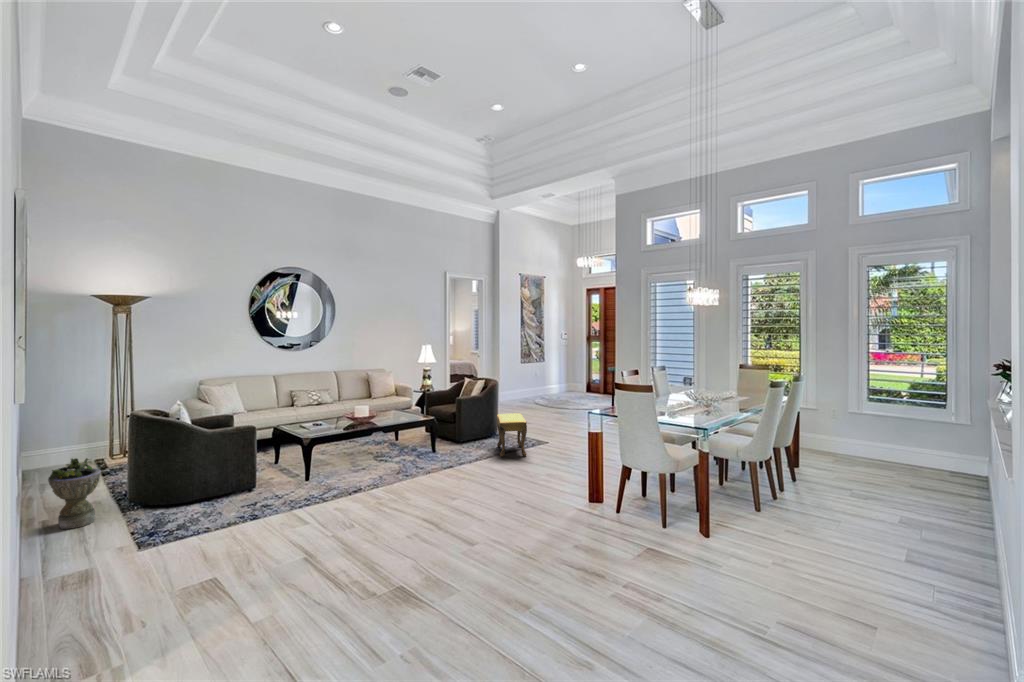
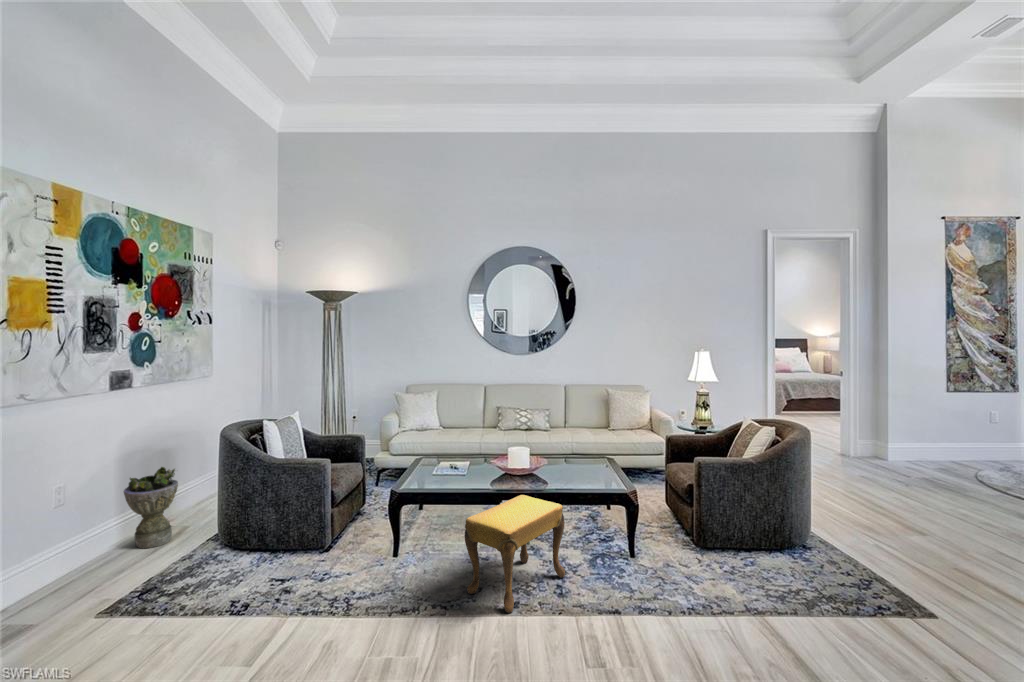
footstool: present [497,414,527,457] -> present [465,495,565,613]

